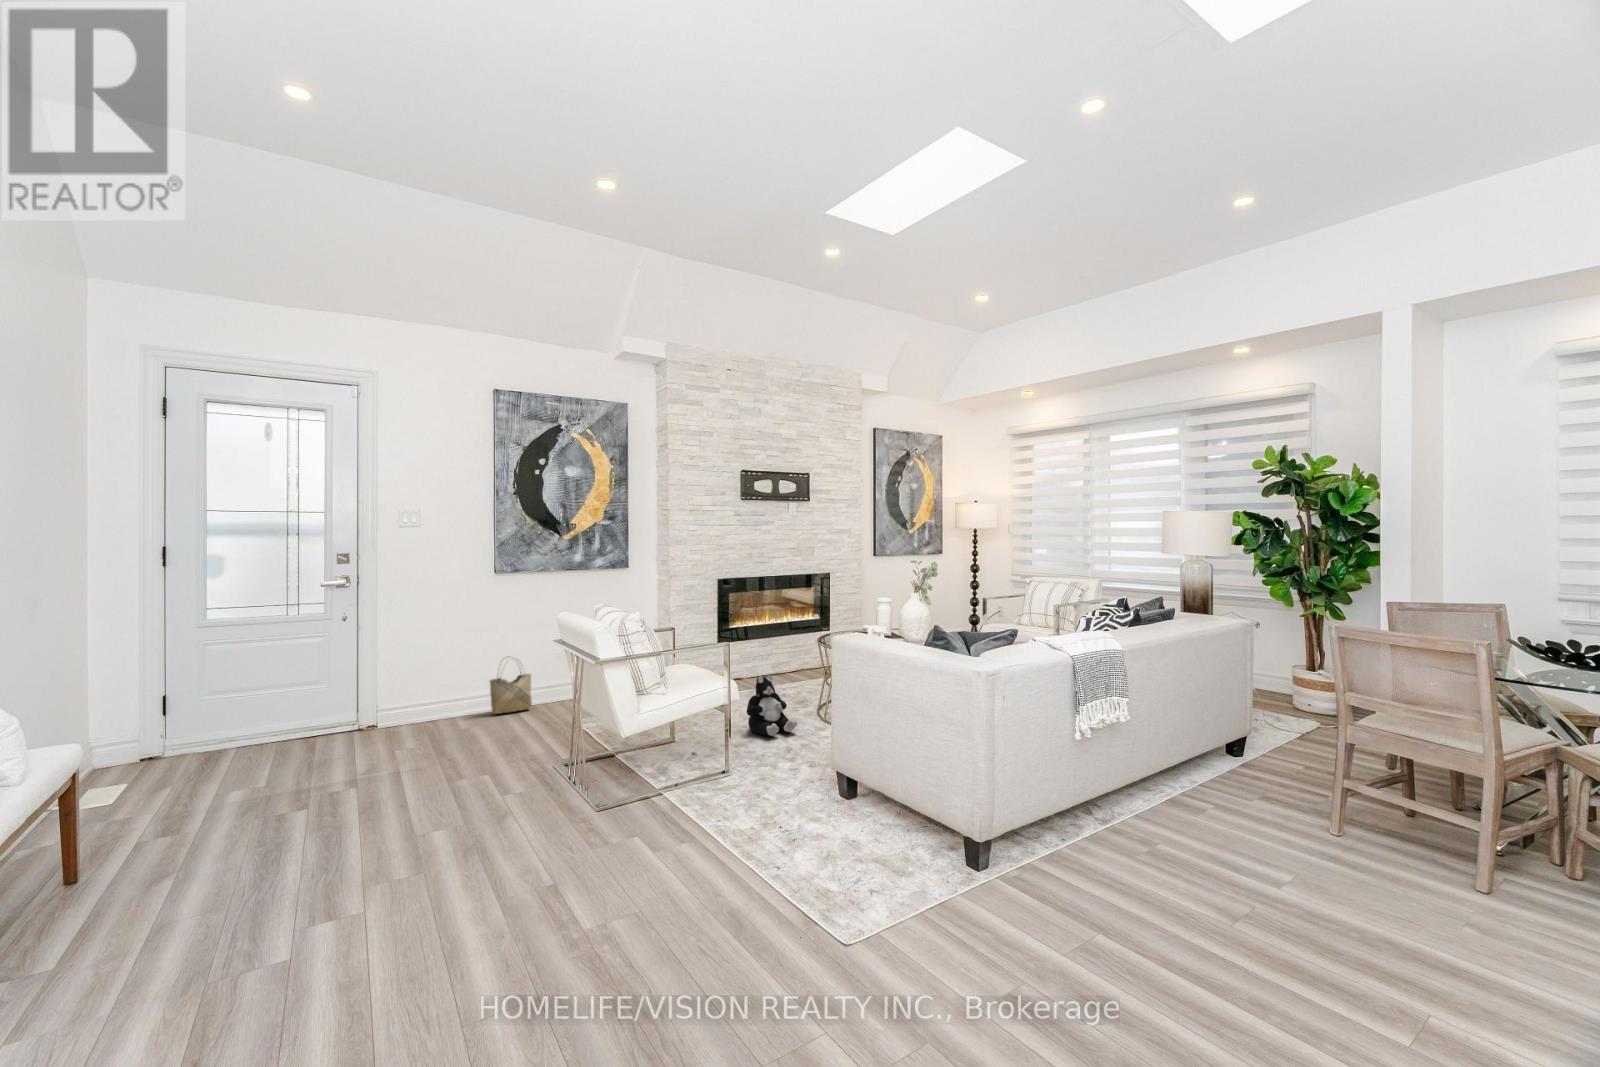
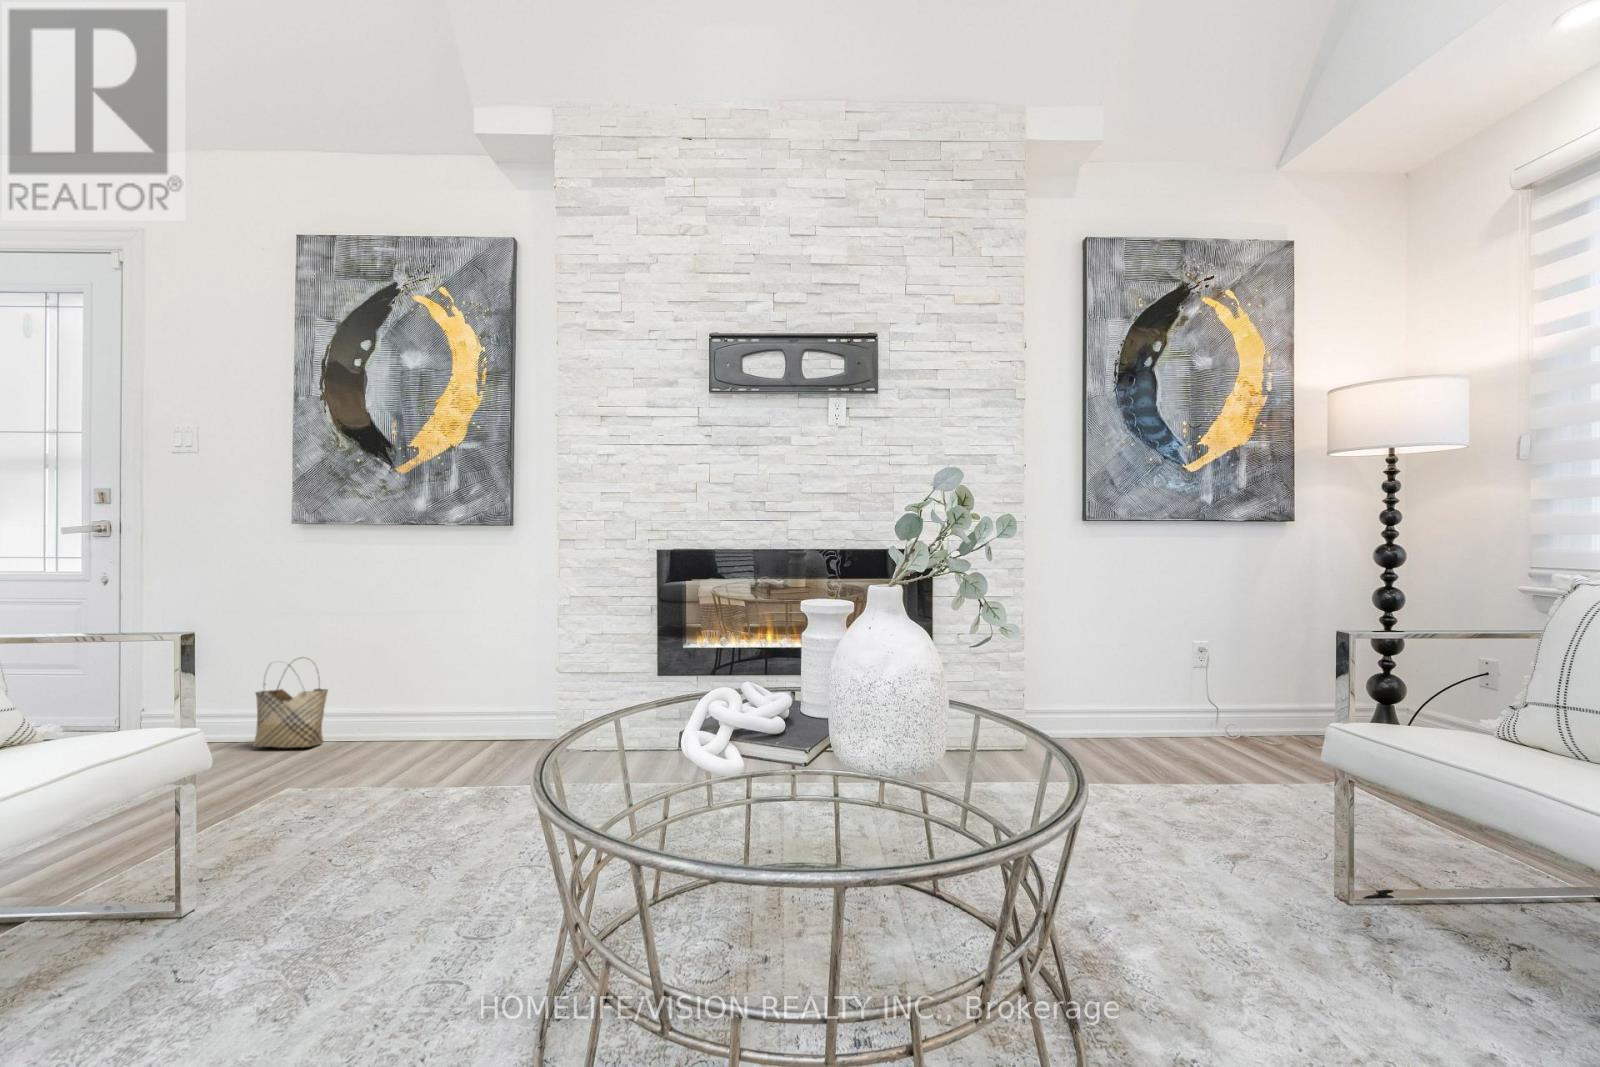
plush toy: present [747,675,797,736] -> none [218,787,390,982]

